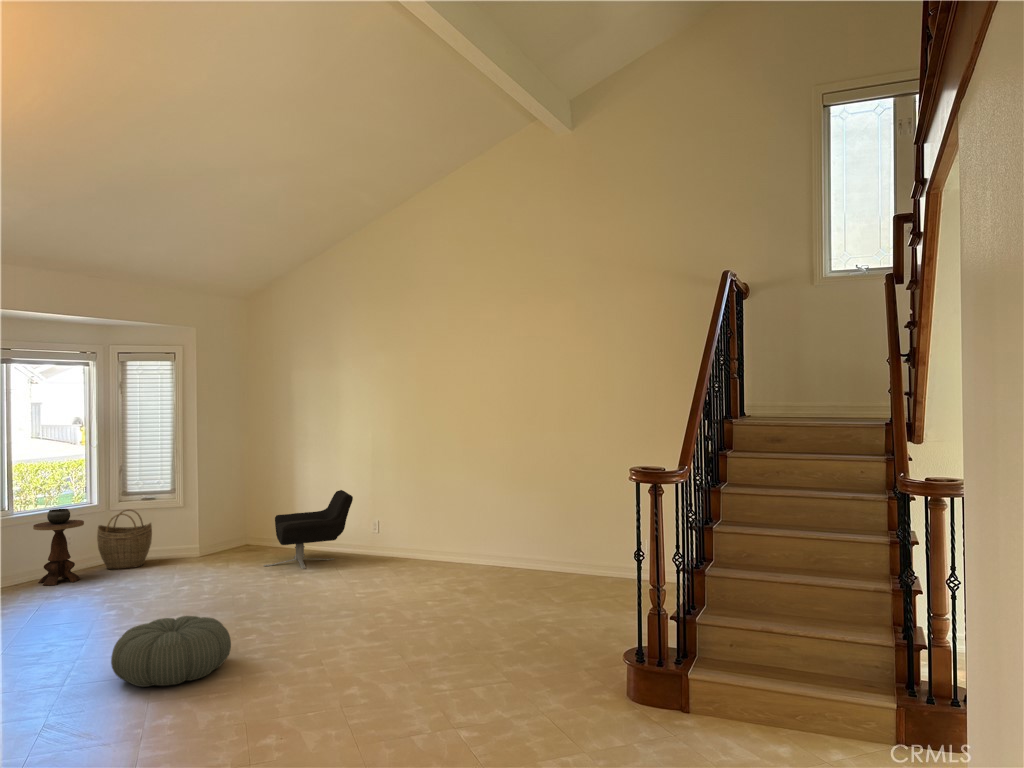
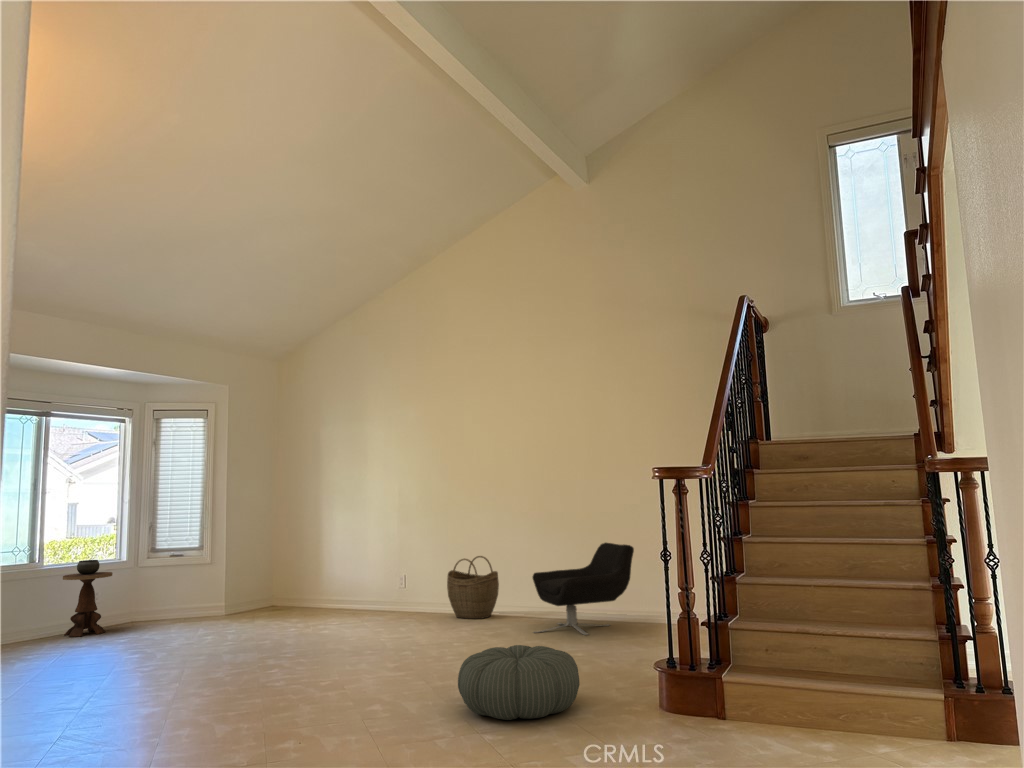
lounge chair: present [264,490,353,569] -> present [533,543,634,635]
woven basket: present [97,509,152,569] -> present [447,556,499,619]
pouf: present [111,616,231,687] -> present [458,645,579,720]

